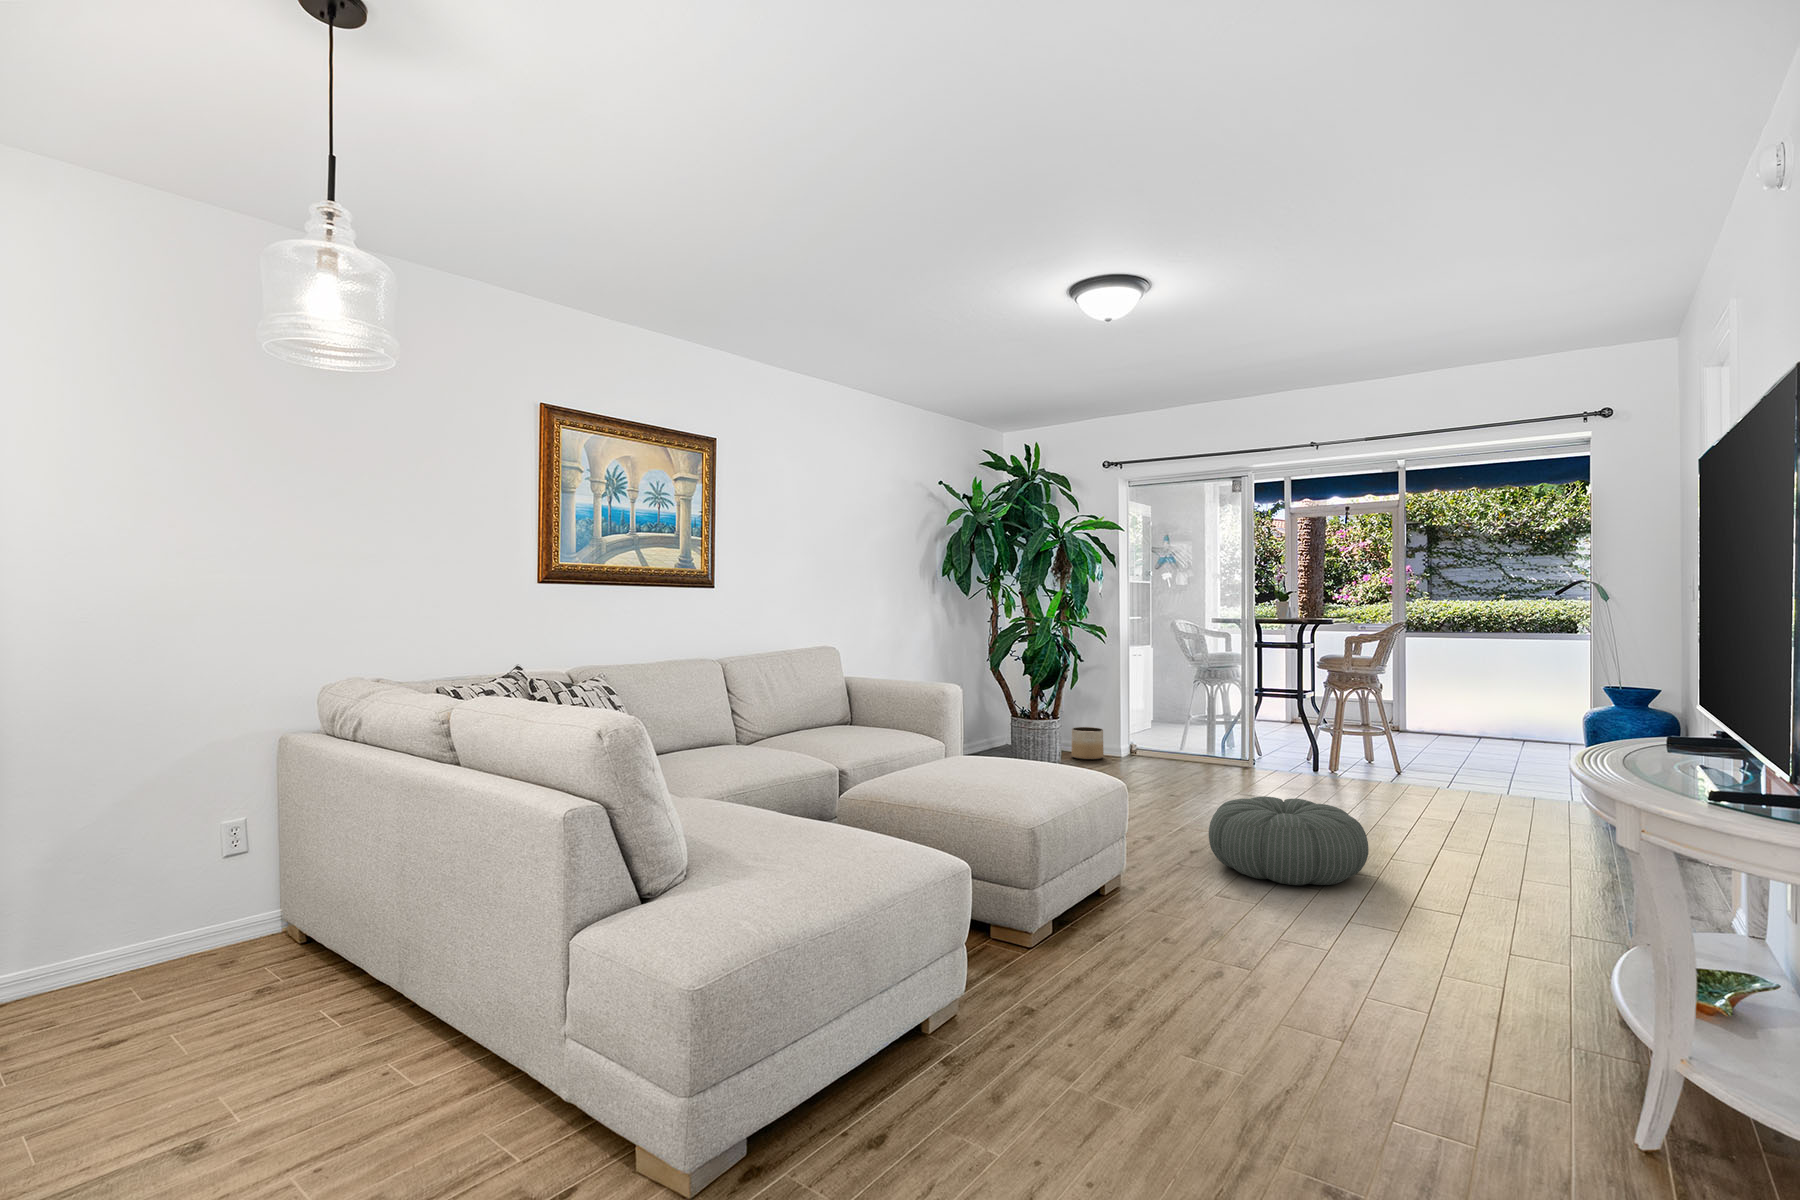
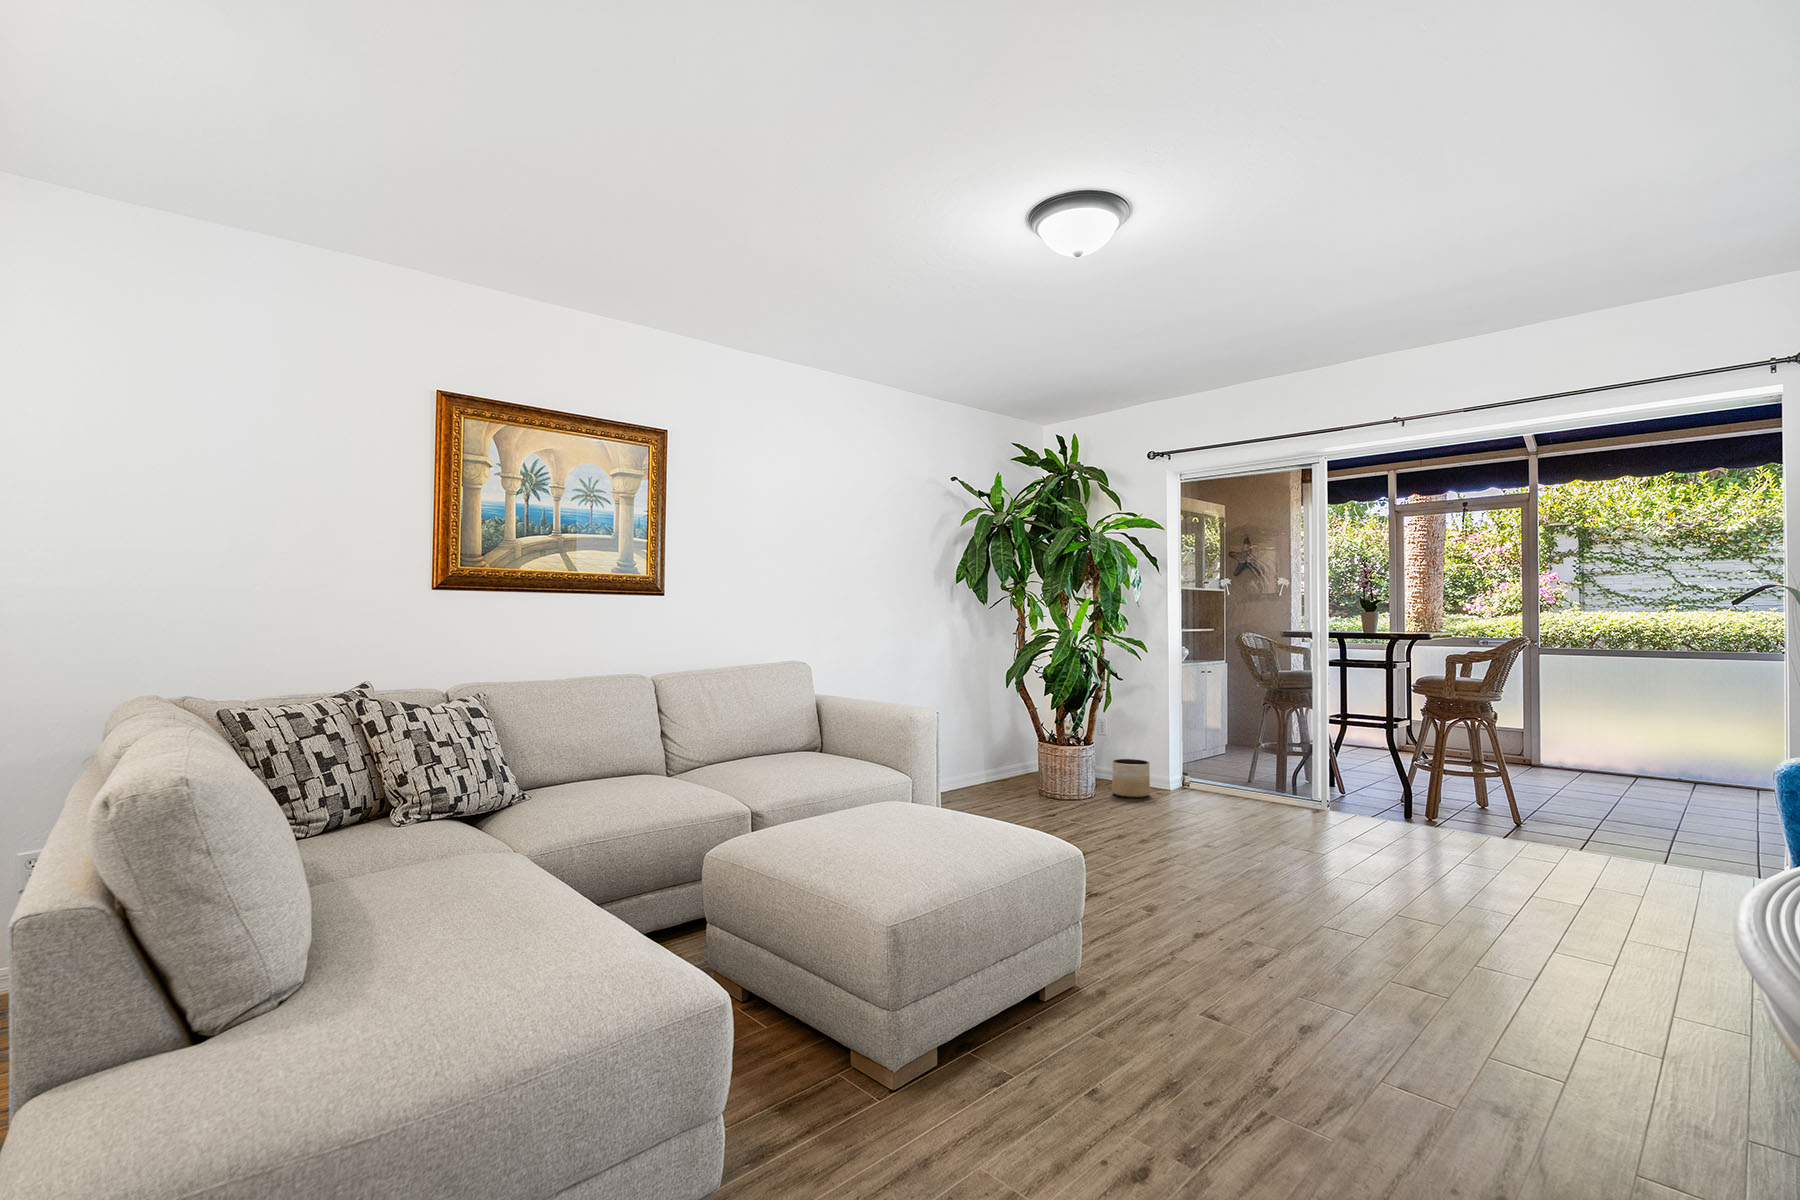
pouf: present [1209,796,1369,885] -> none [1214,863,1426,991]

